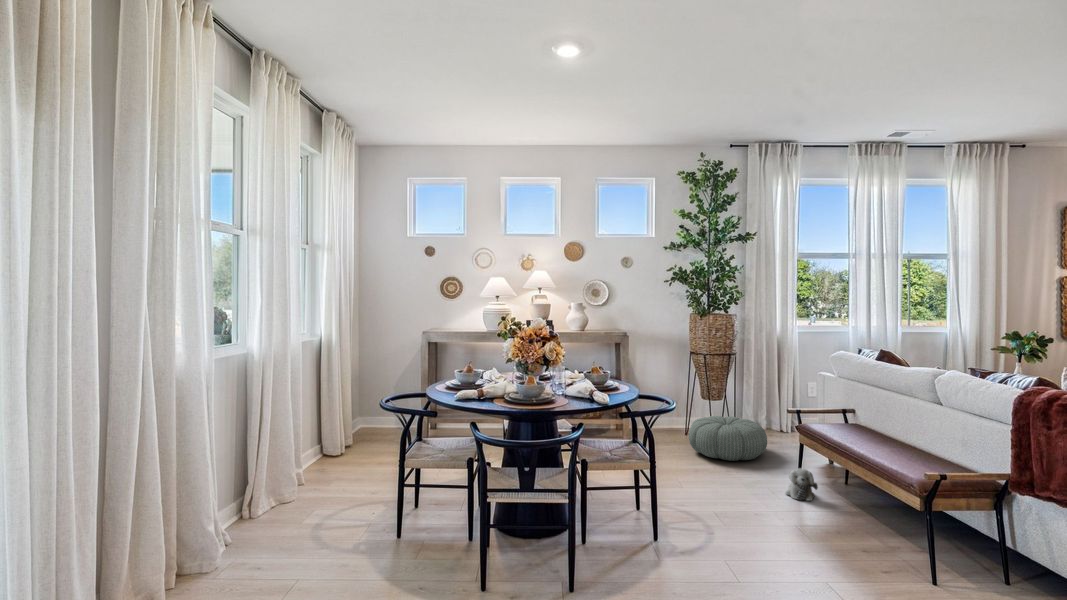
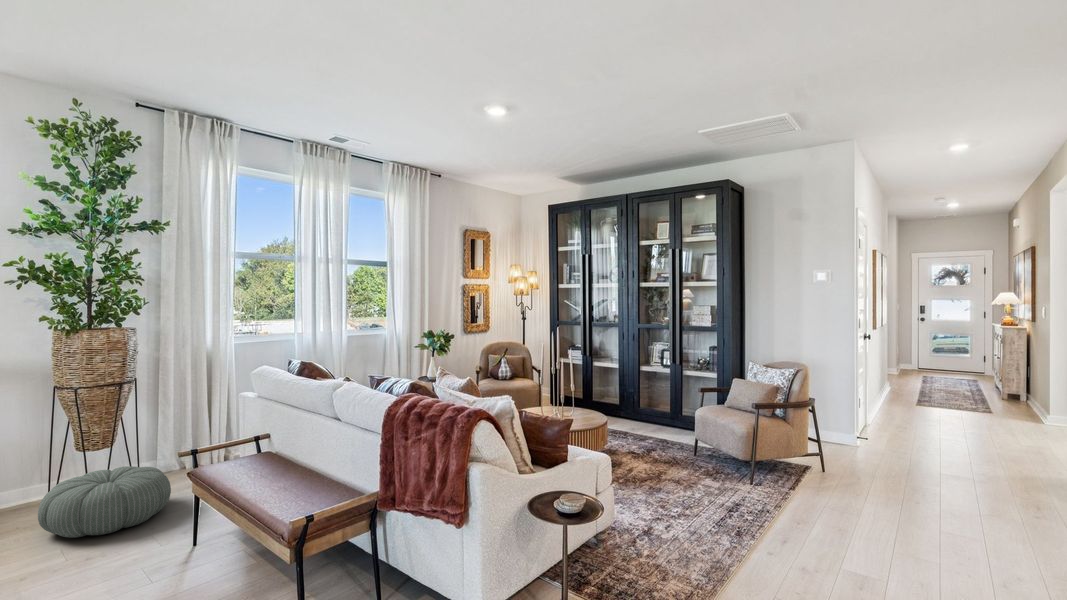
plush toy: present [786,468,818,501] -> none [167,528,211,572]

